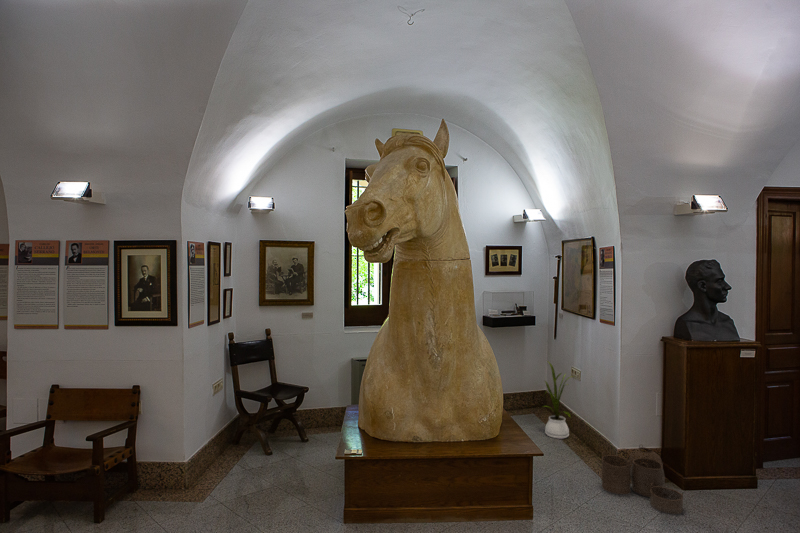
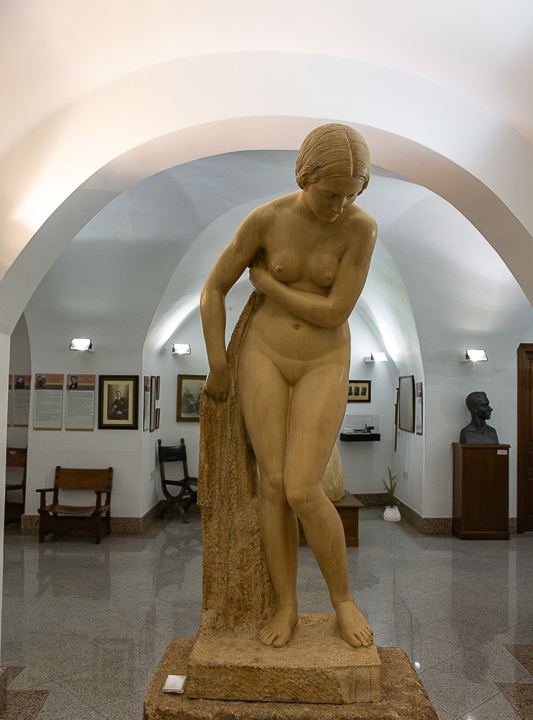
woven basket: present [602,447,683,514] -> none [409,515,454,550]

